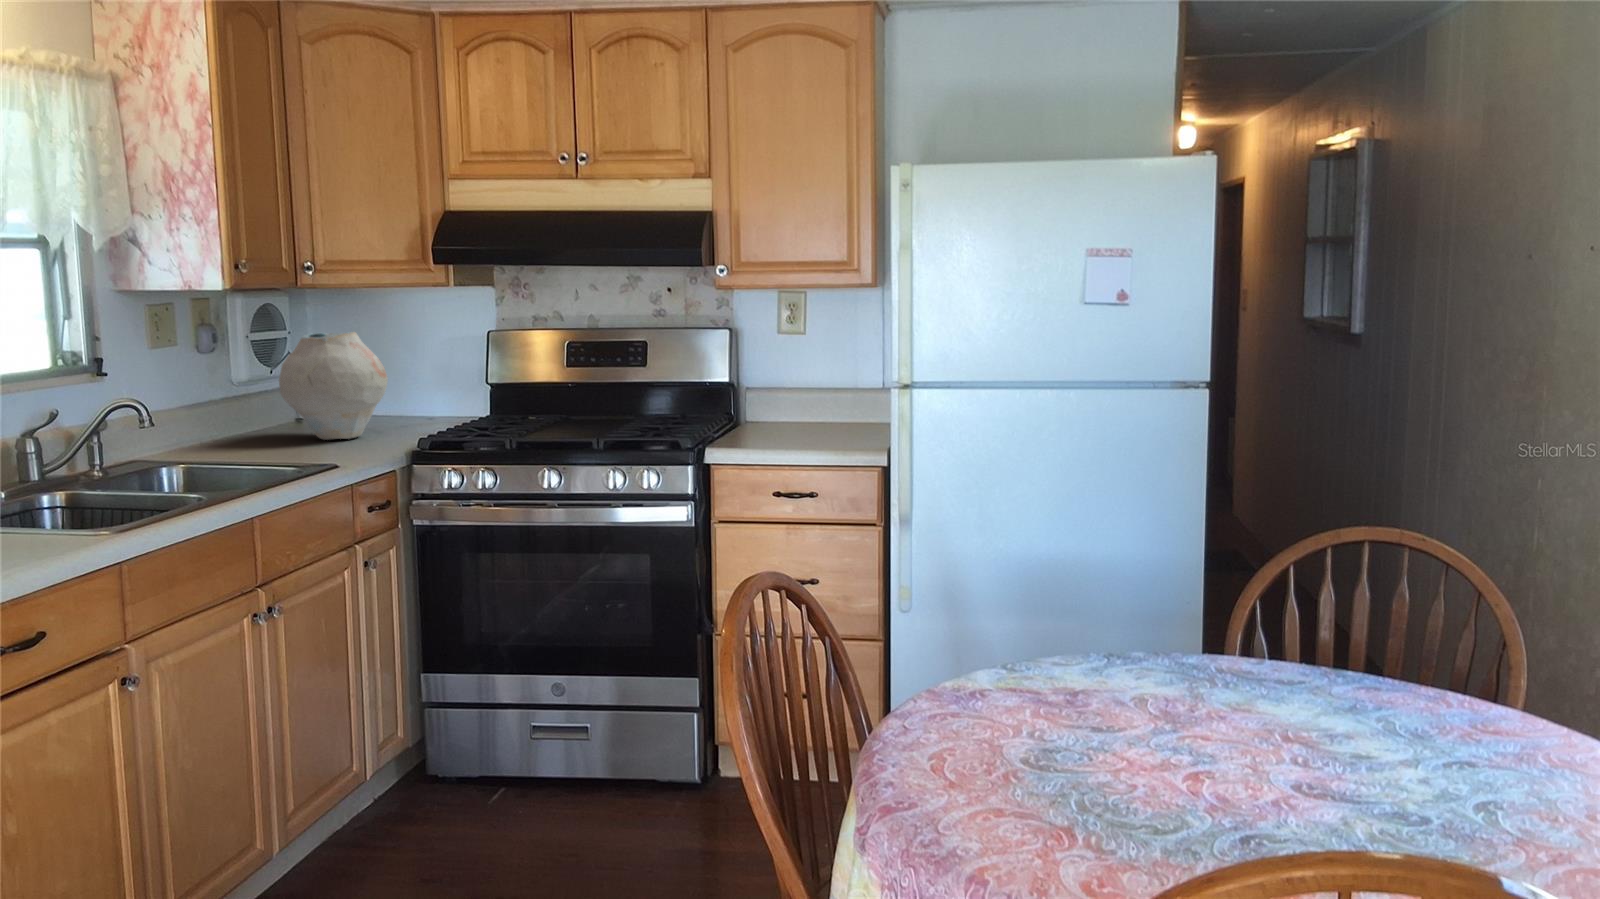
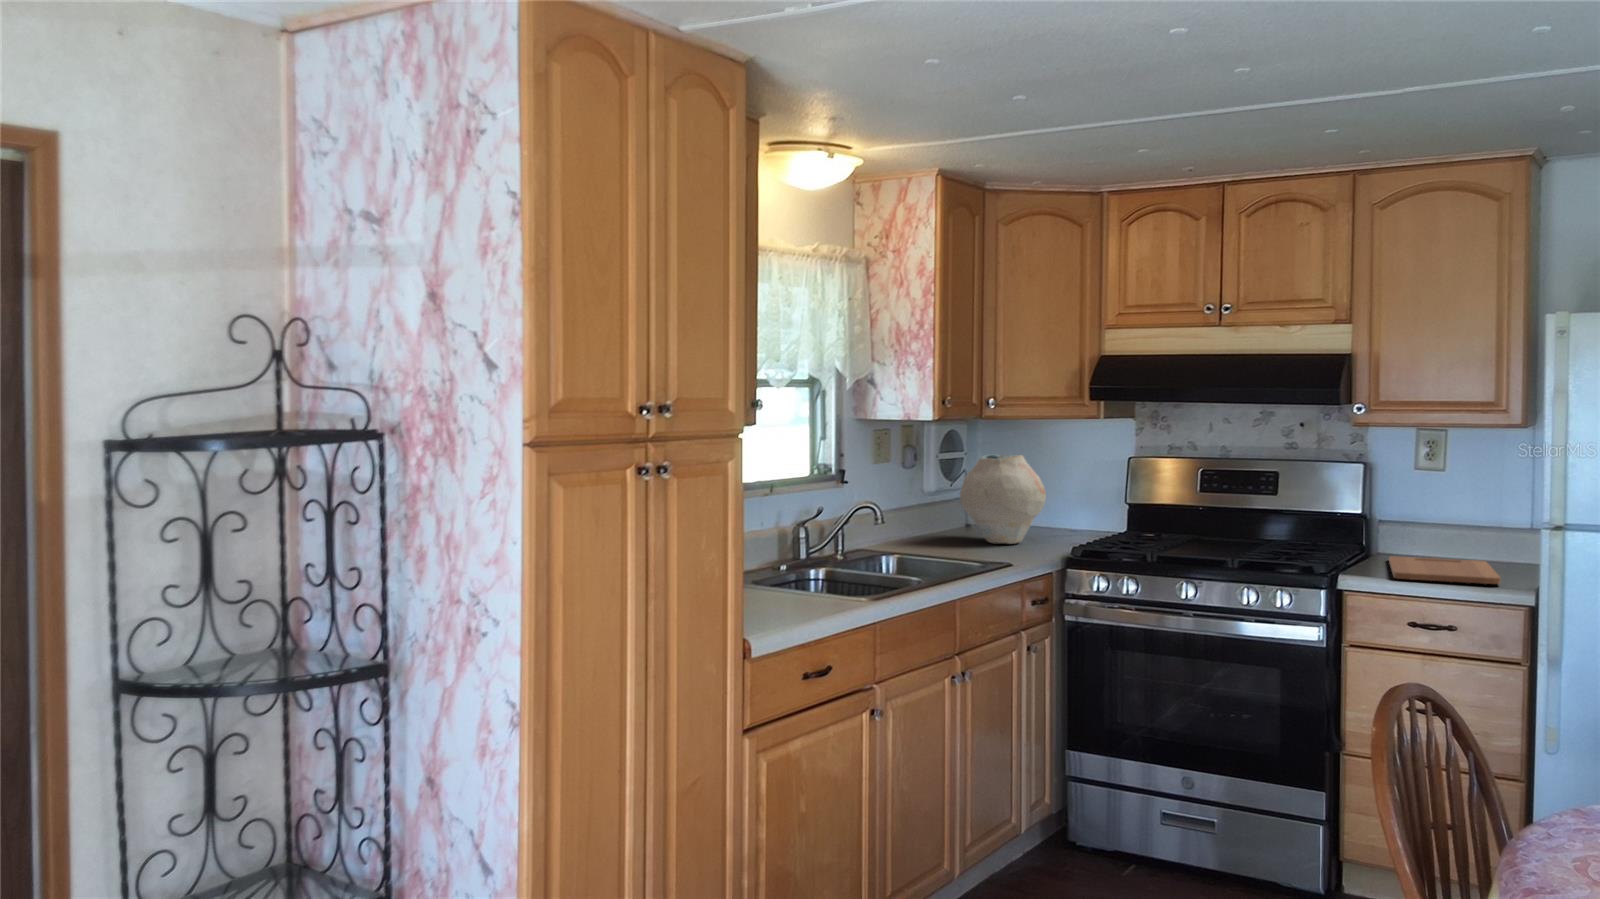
cutting board: none [756,424,858,449] -> present [1389,556,1501,584]

